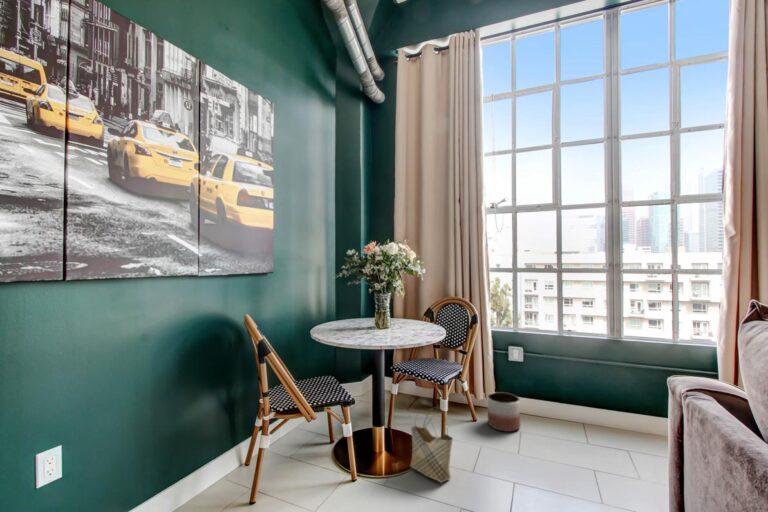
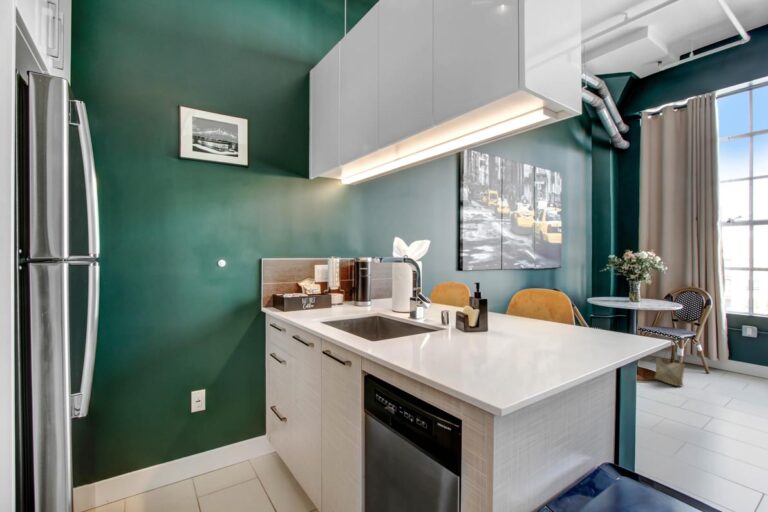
planter: present [488,392,520,432] -> none [719,355,749,380]

